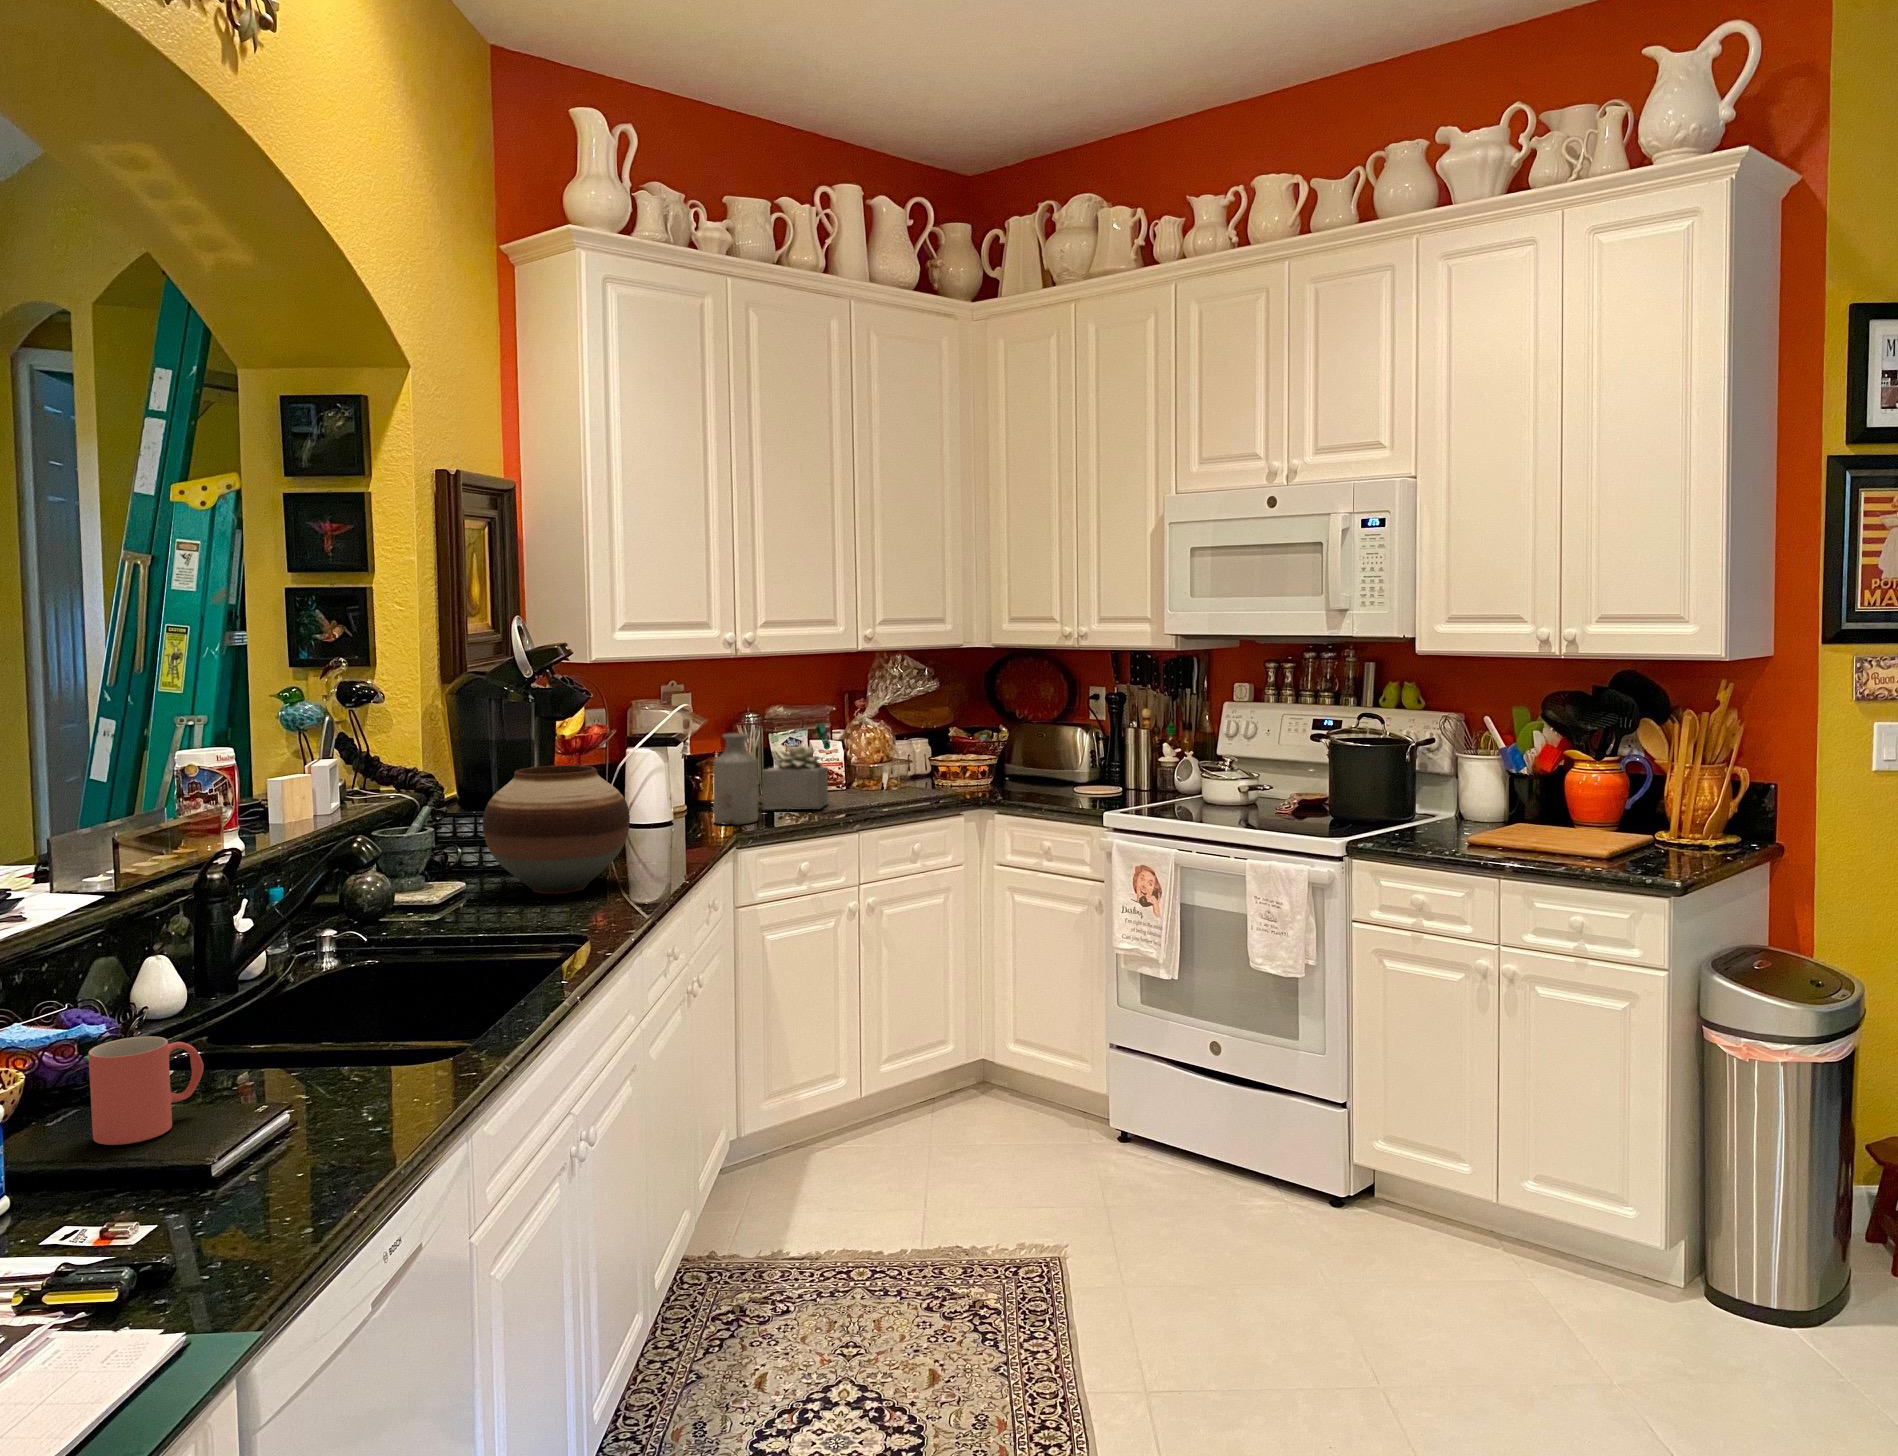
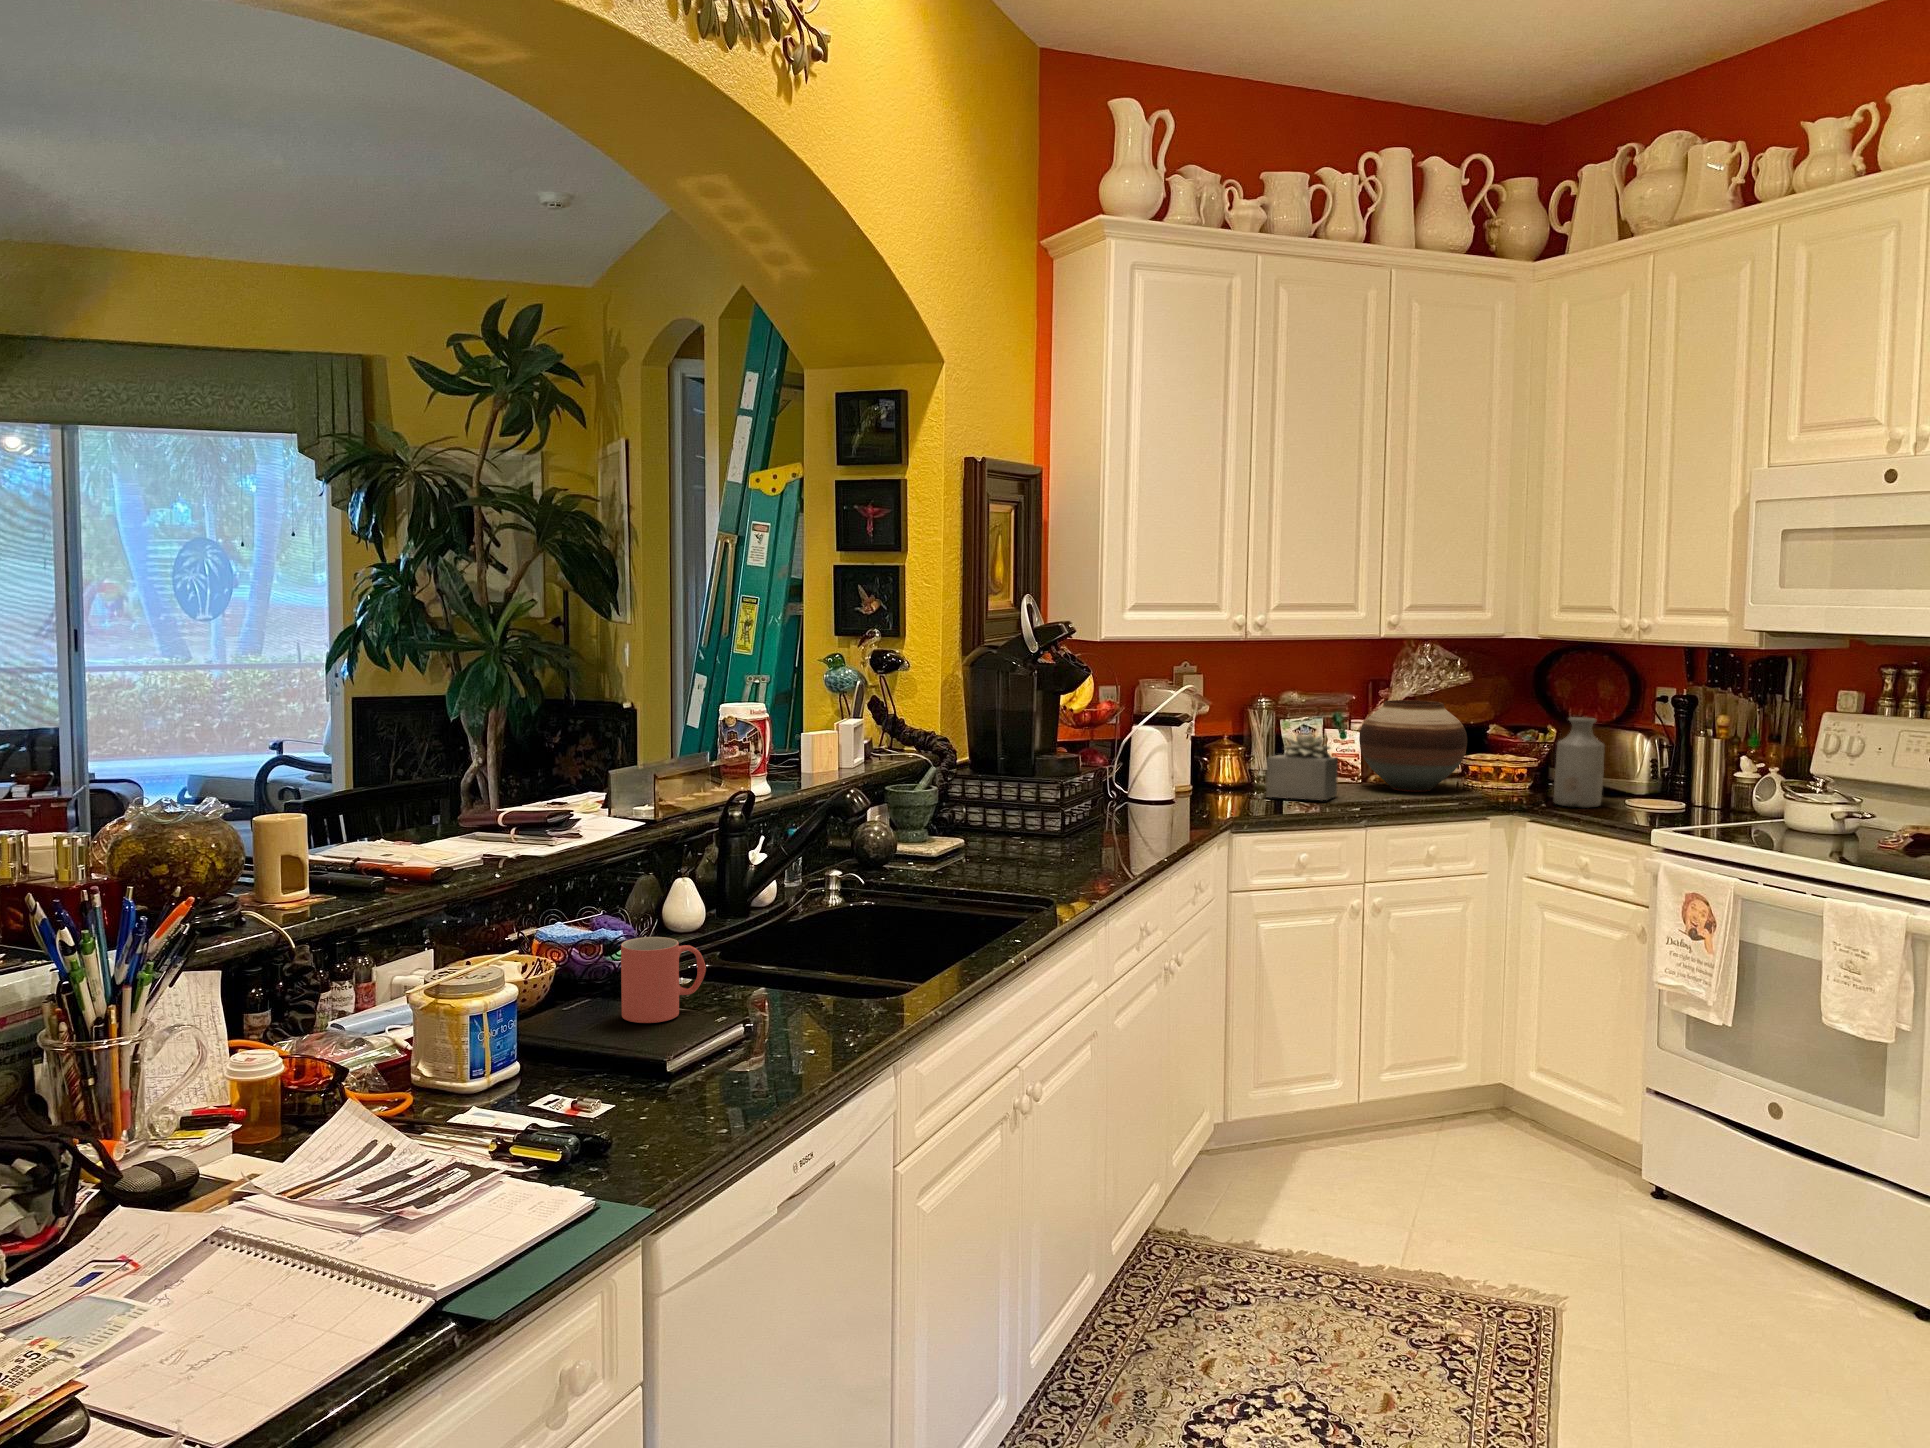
bottle: present [713,733,759,825] -> present [1554,717,1604,808]
vase: present [483,765,630,894] -> present [1359,700,1467,792]

